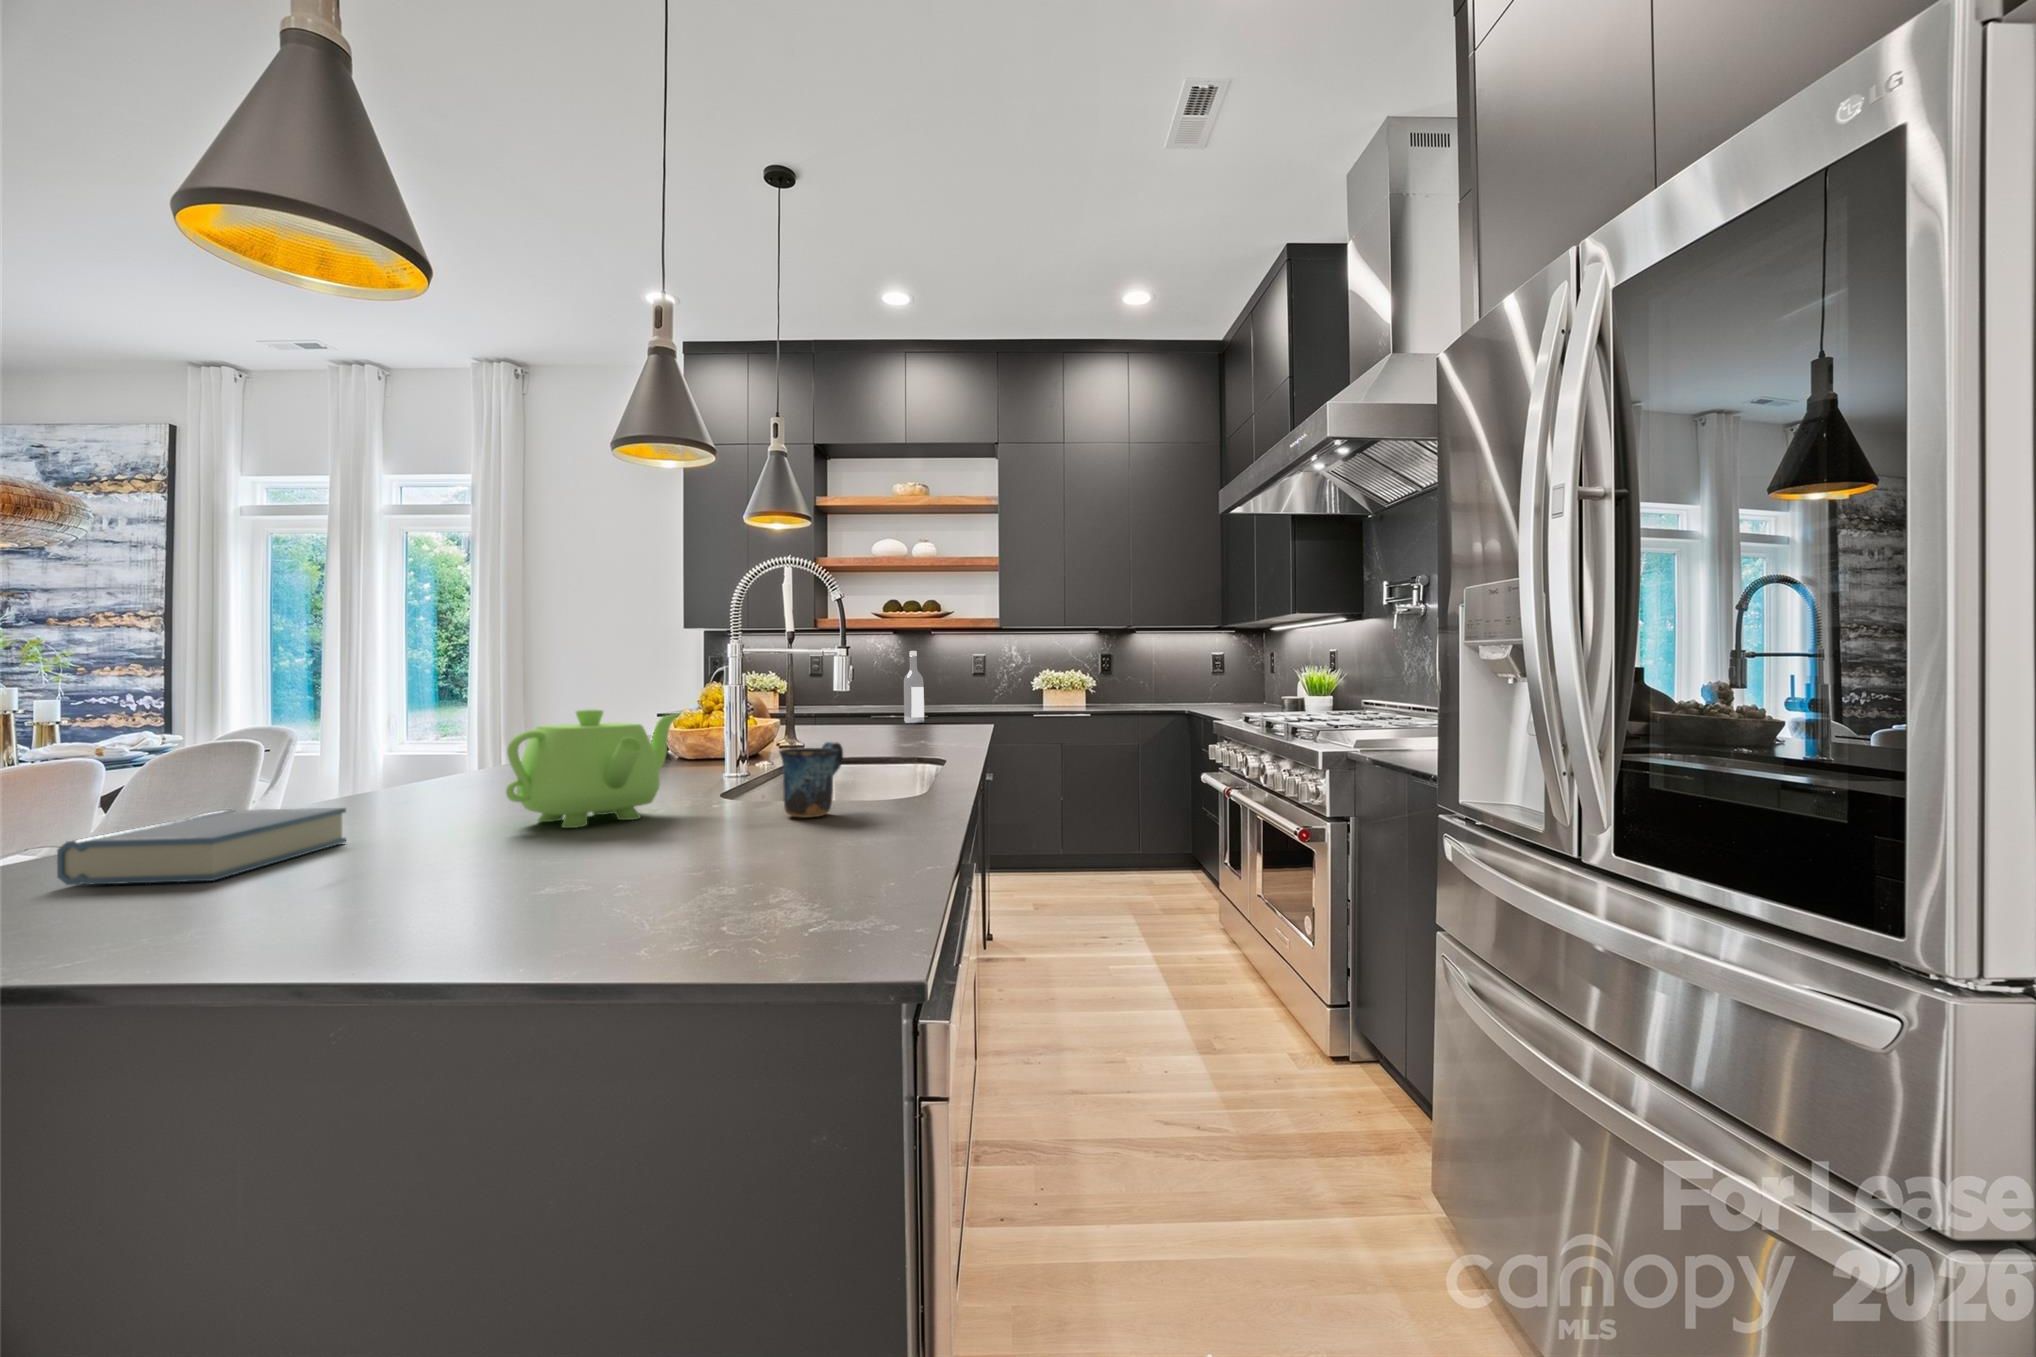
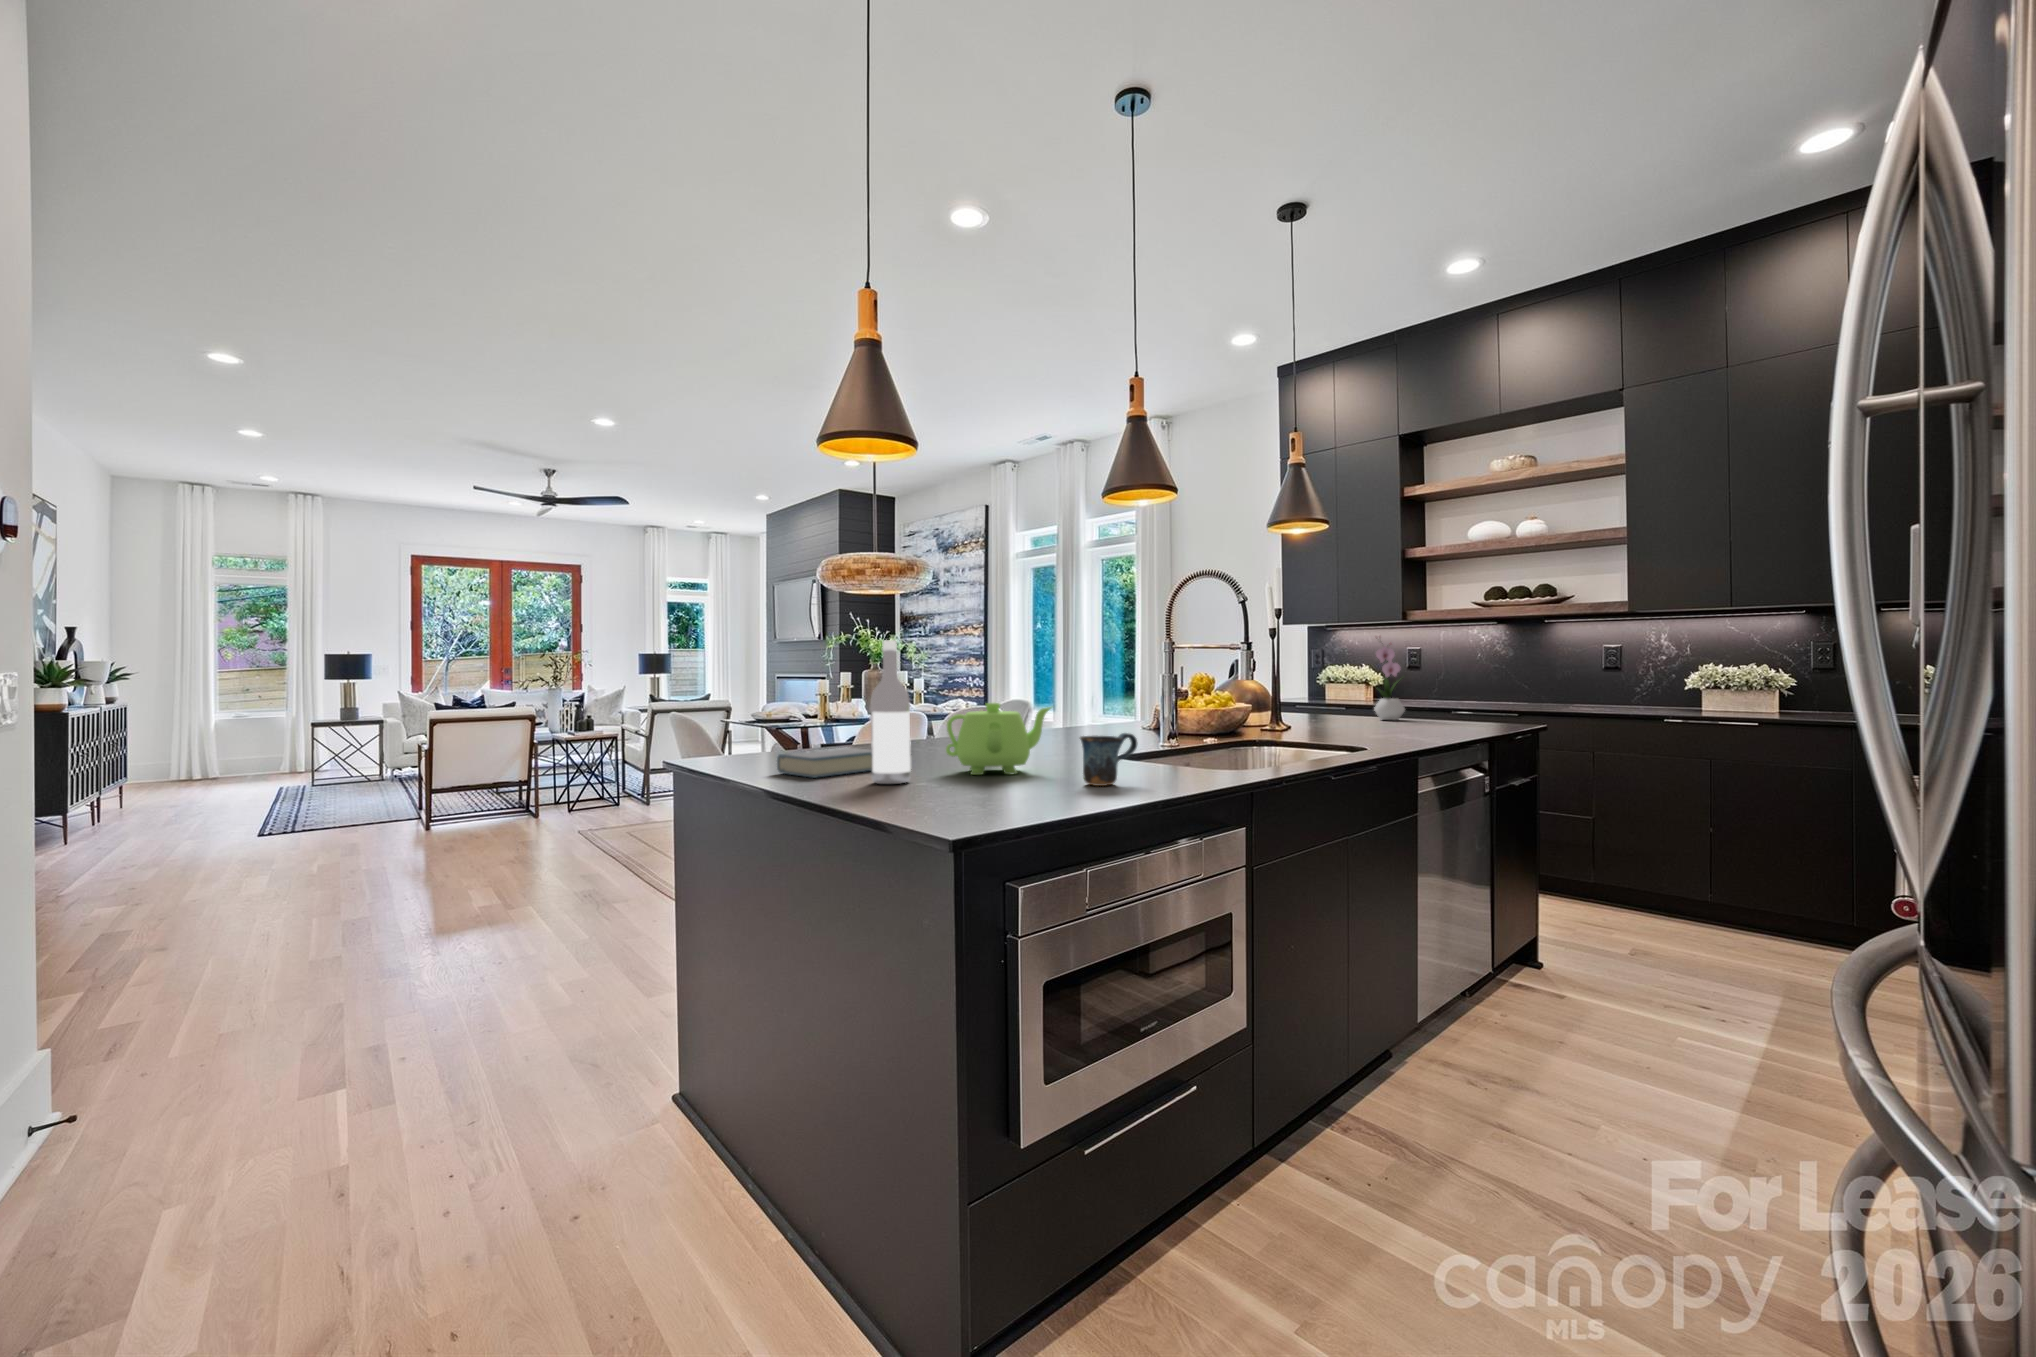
flower arrangement: none [839,639,869,724] -> present [1374,646,1405,720]
wine bottle: present [904,651,924,723] -> present [871,640,911,784]

